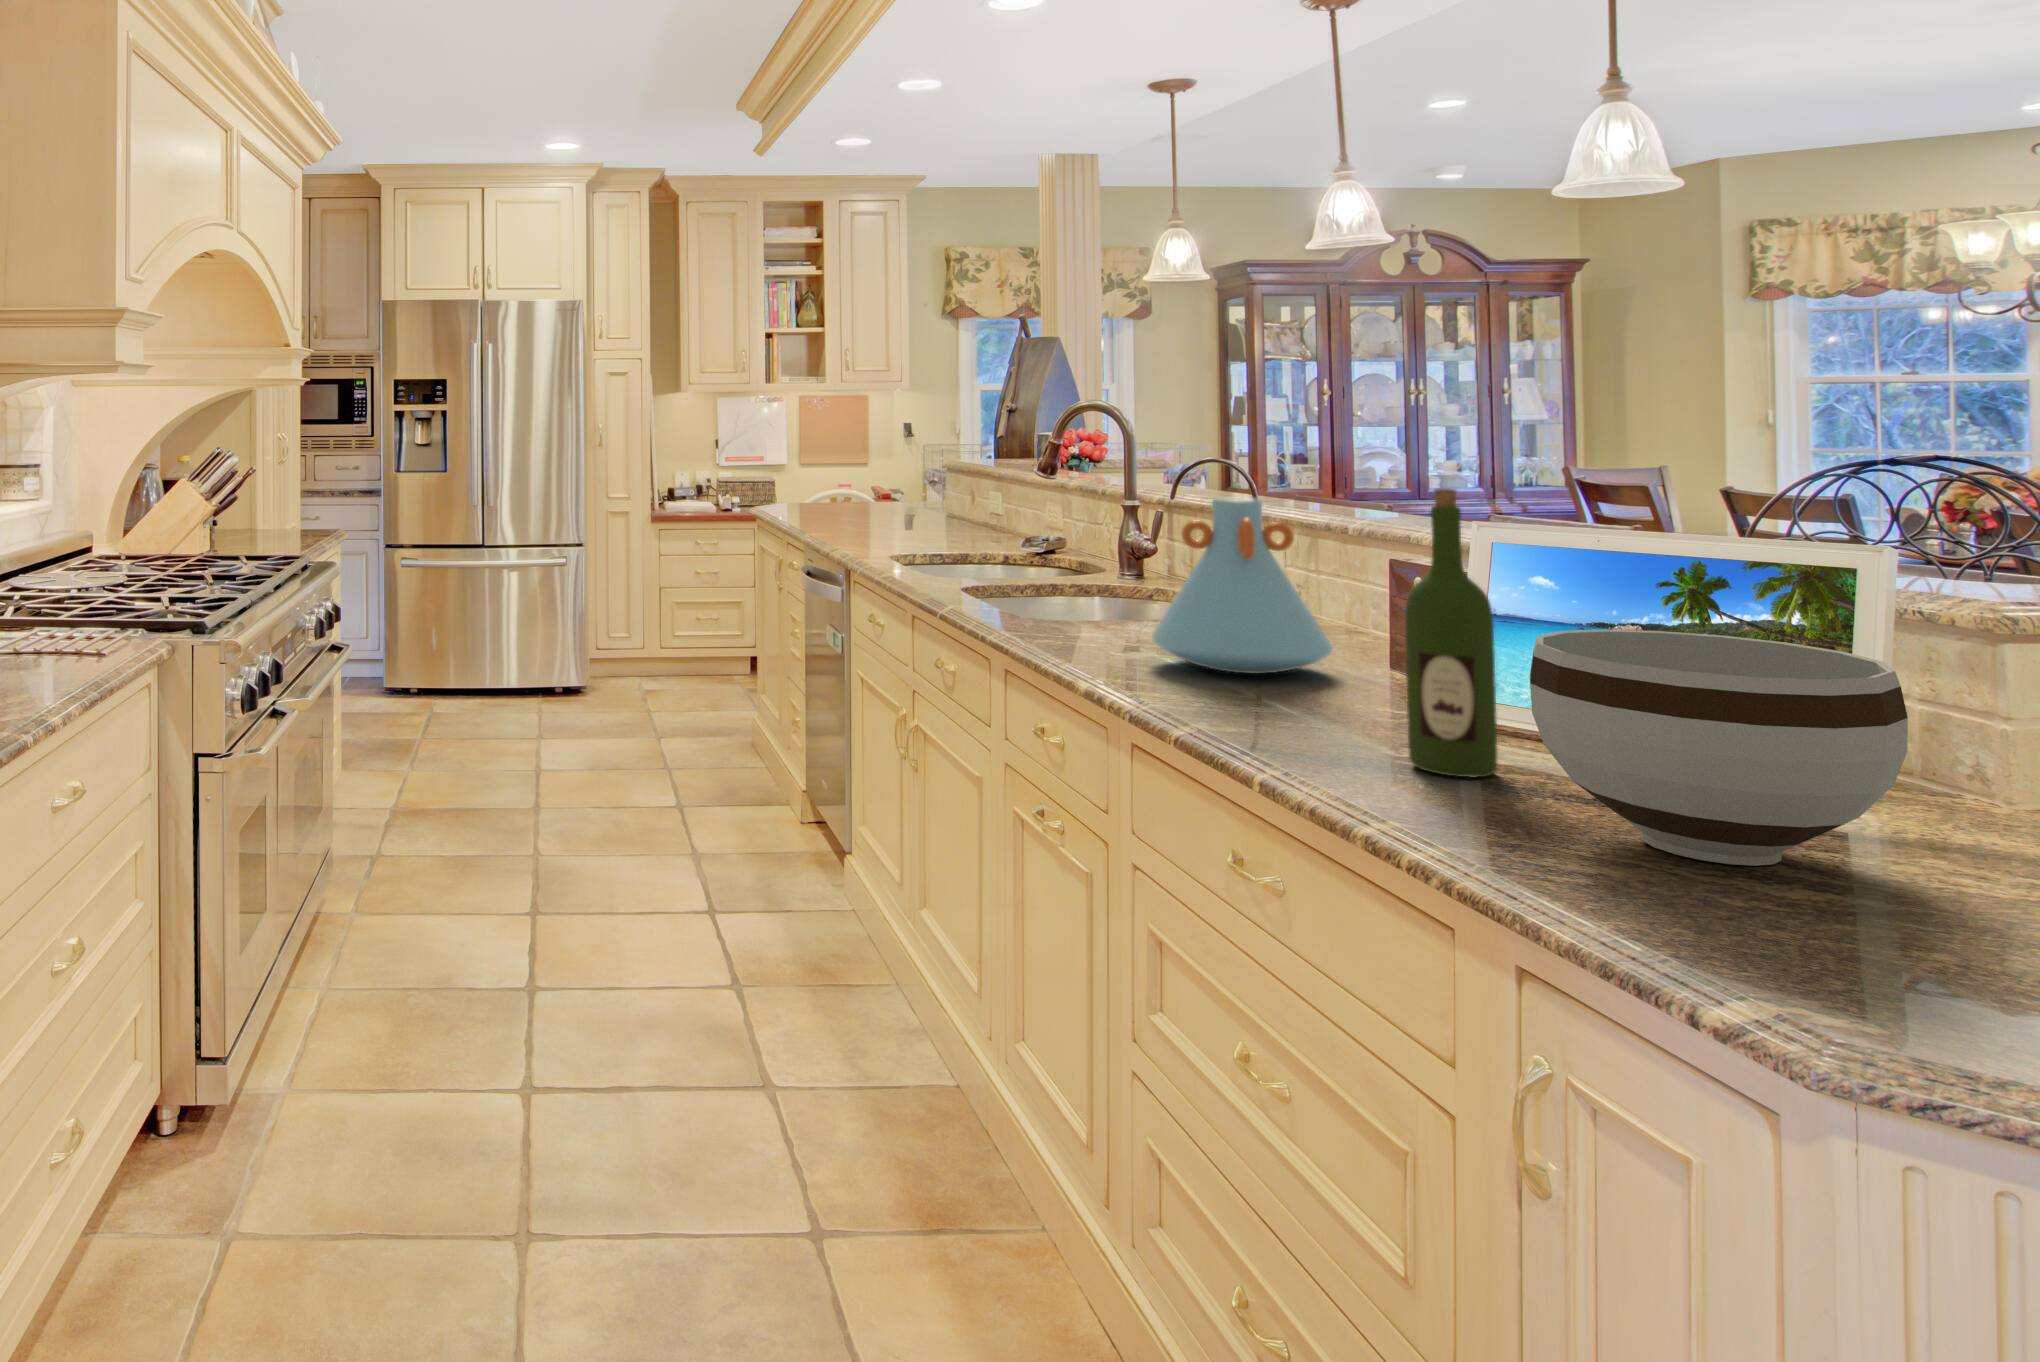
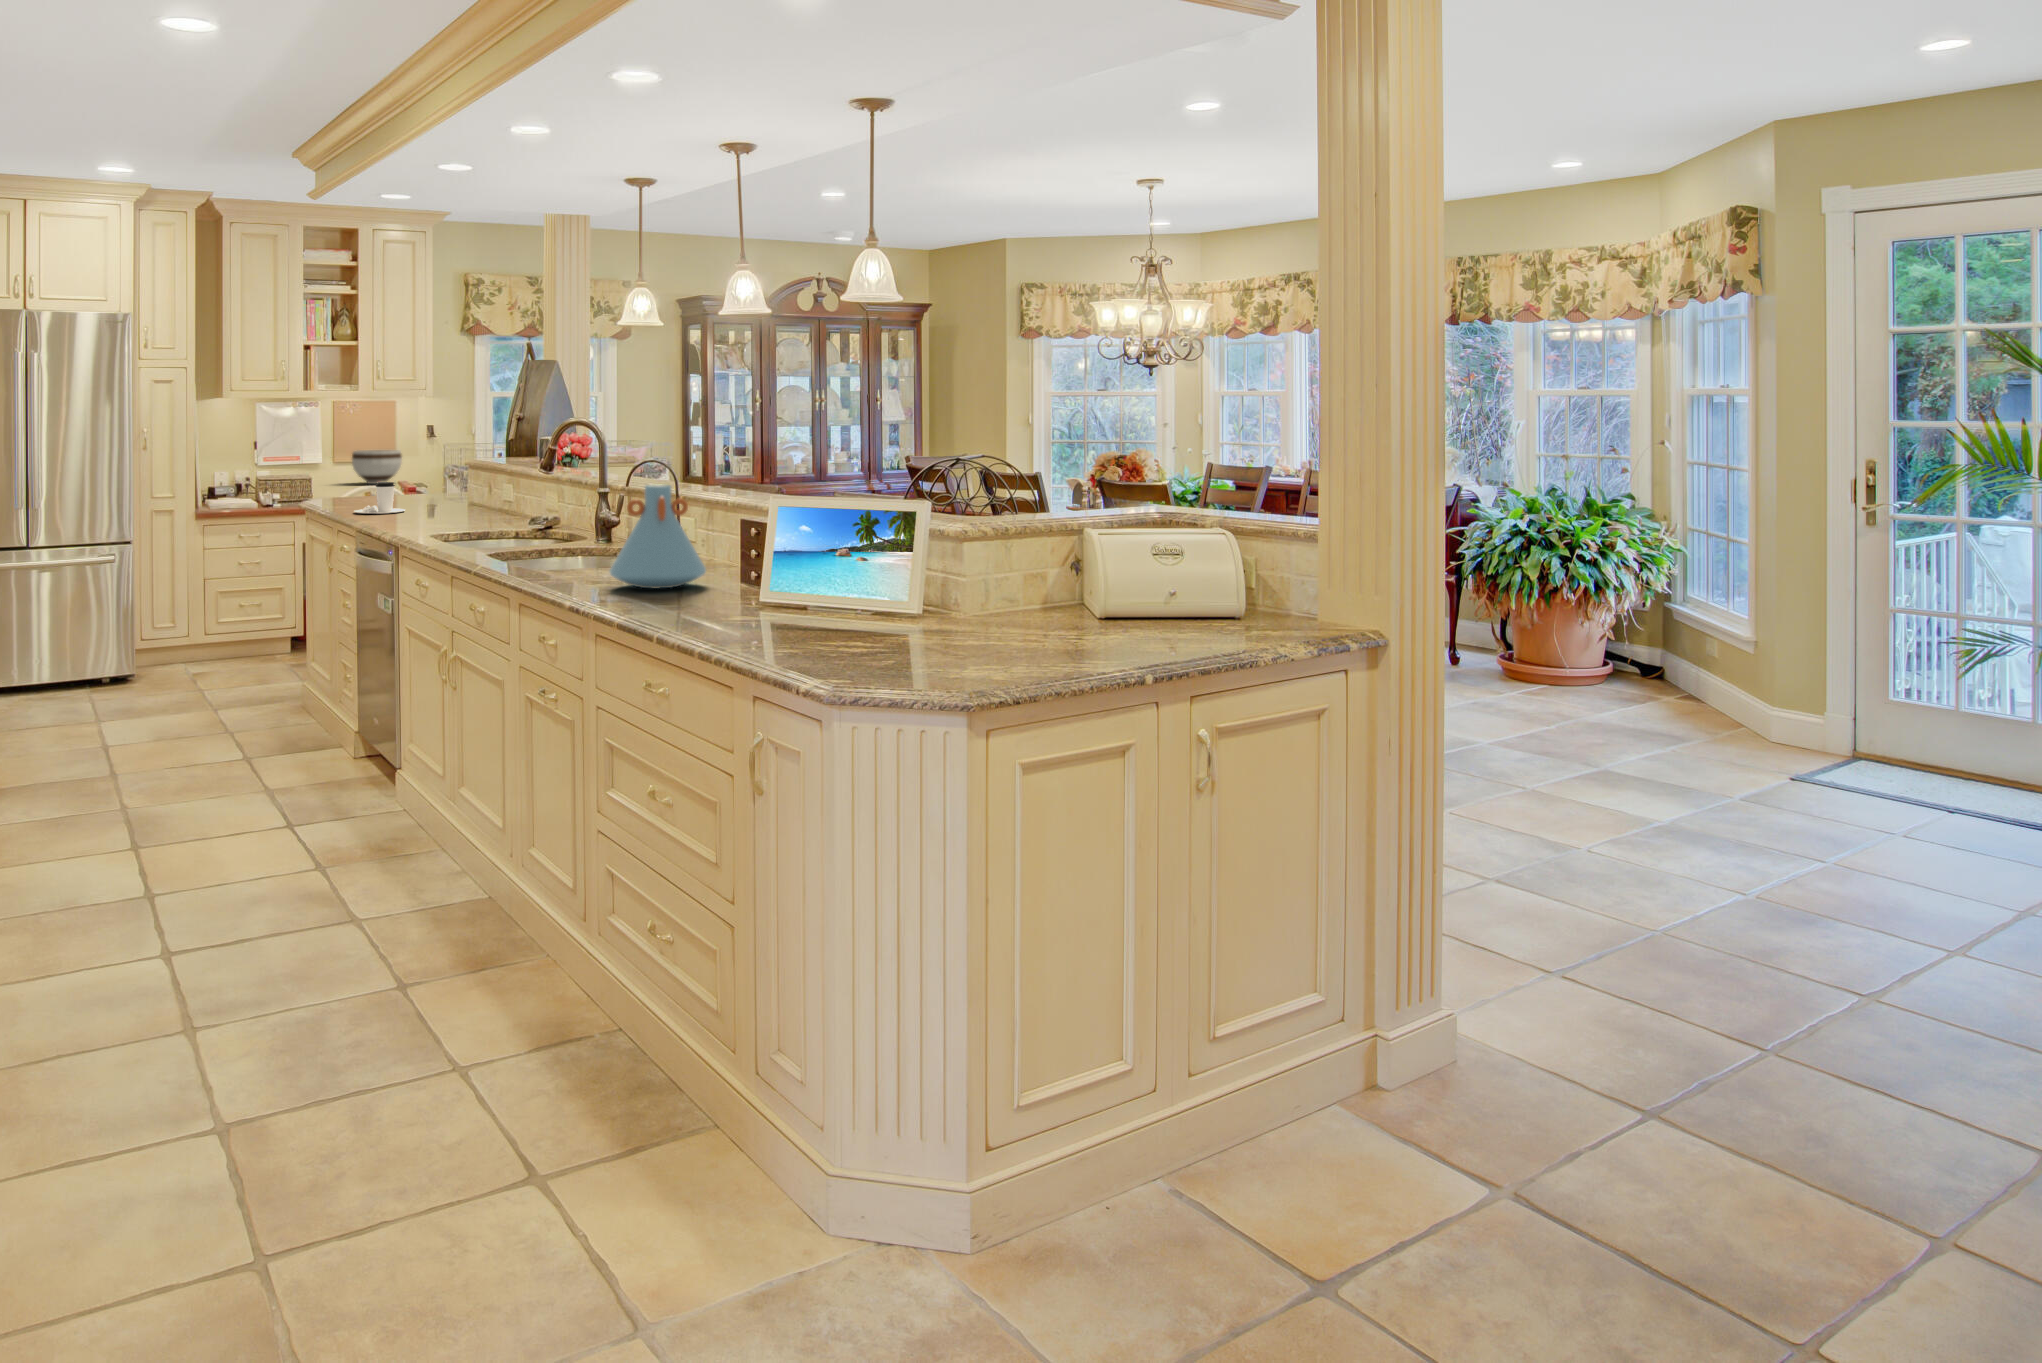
coffee cup: none [805,486,865,523] -> present [354,482,405,514]
wine bottle: present [1405,488,1498,777] -> none [724,478,762,622]
bowl: present [1530,629,1908,866] -> present [352,450,402,484]

